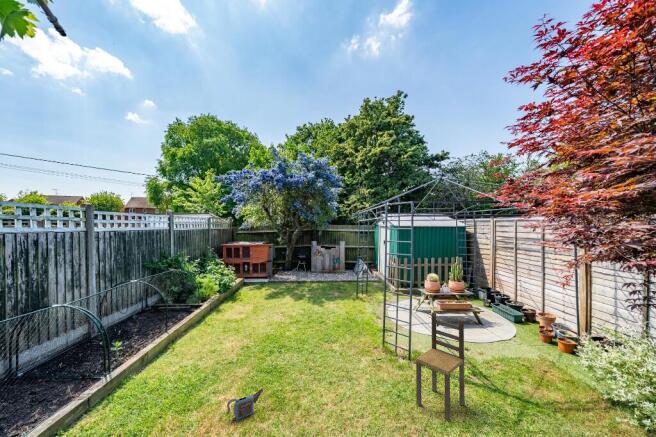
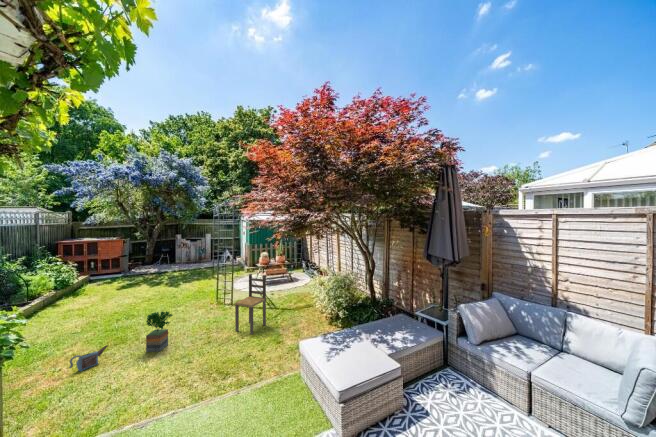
potted tree: none [302,352,334,414] -> present [146,311,173,352]

